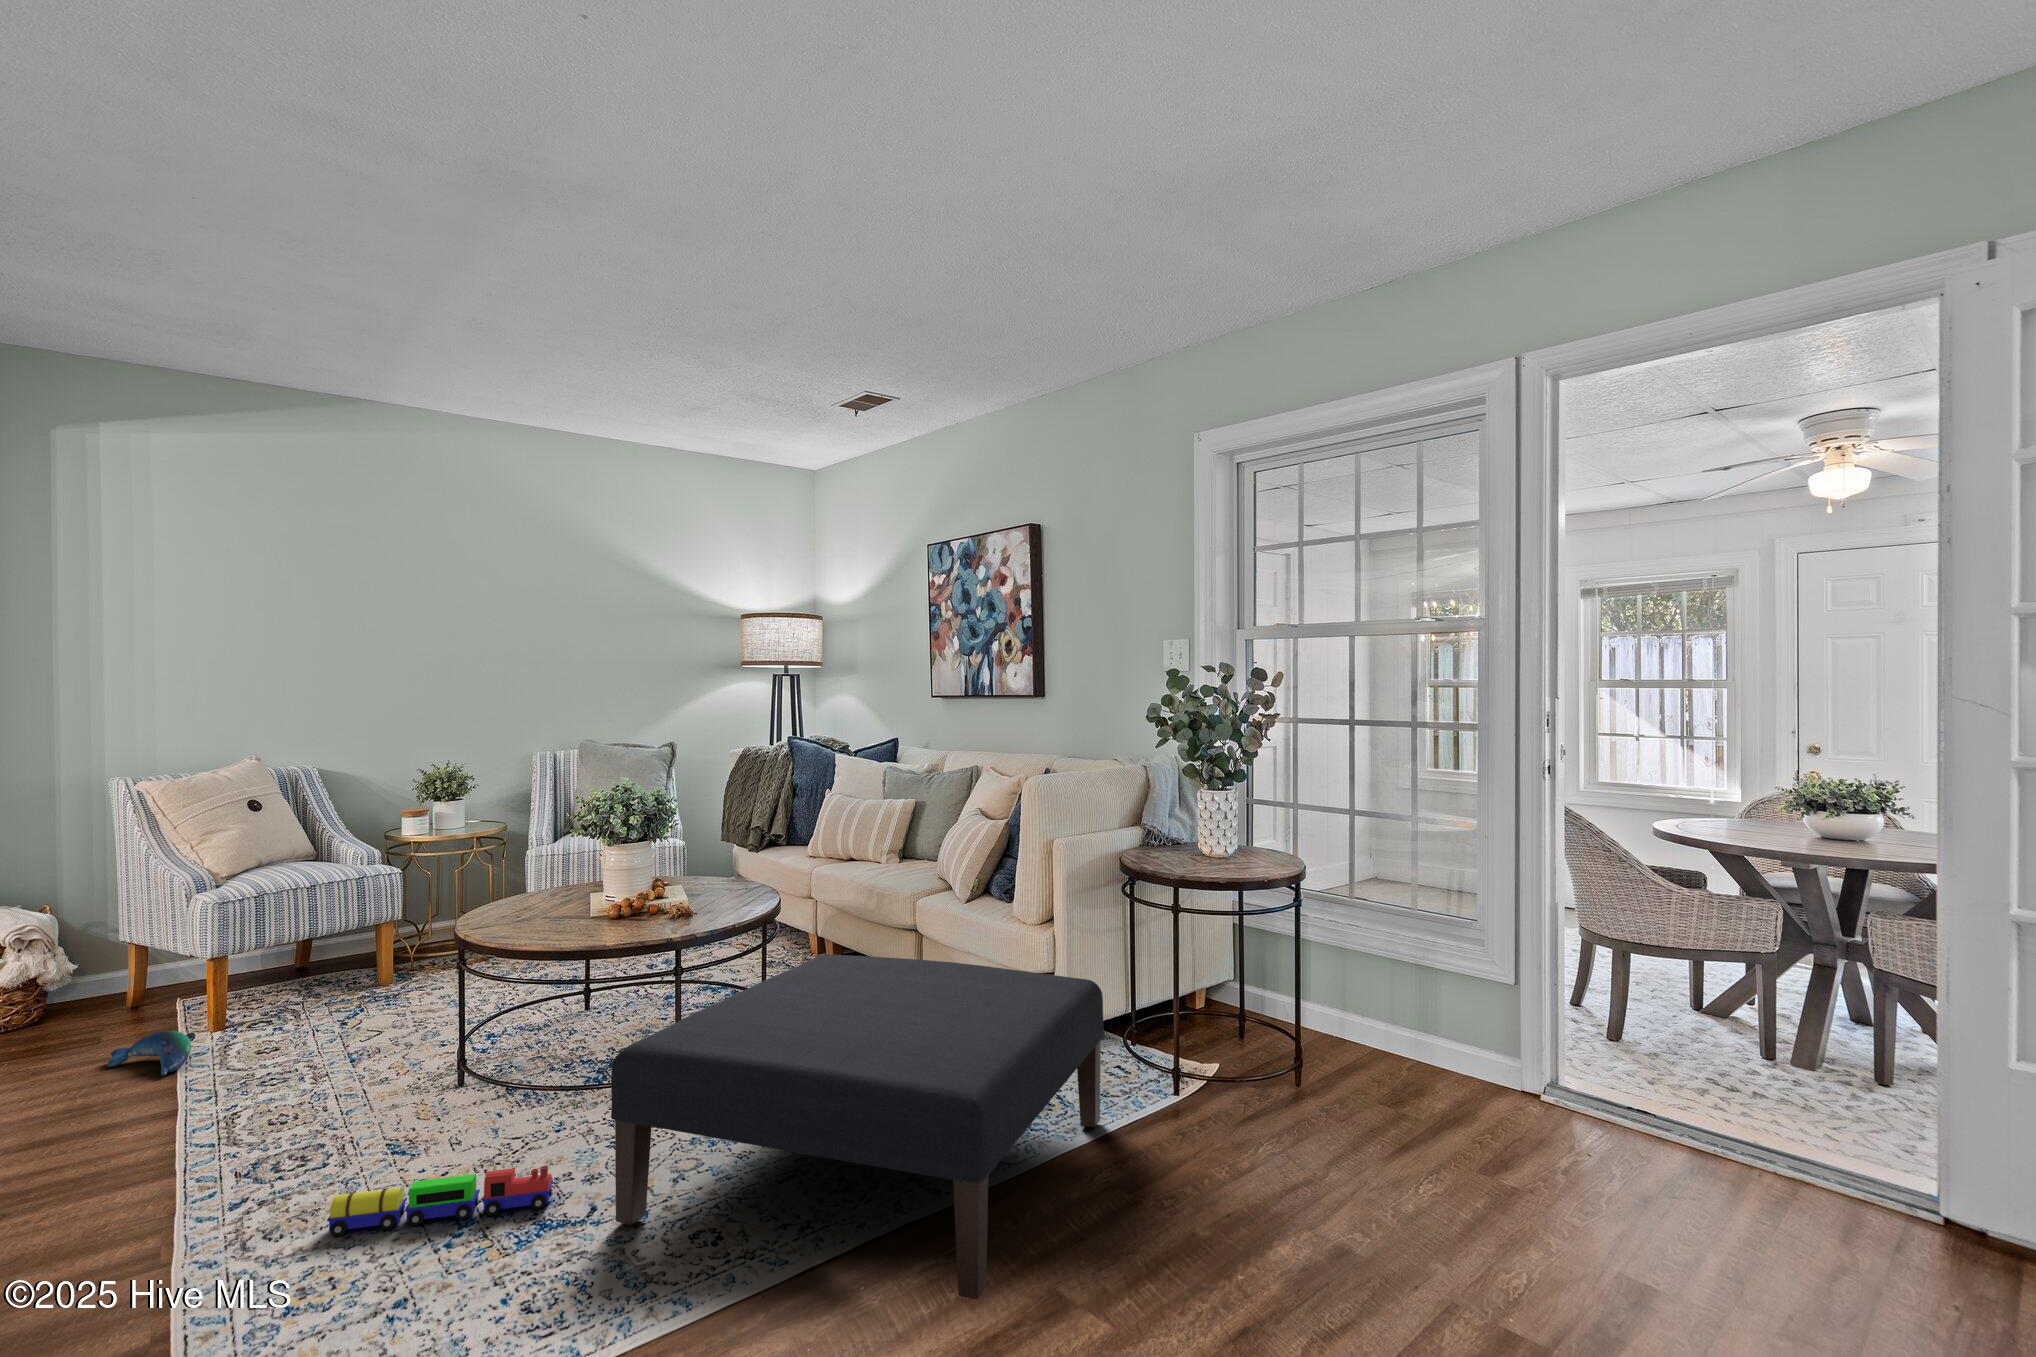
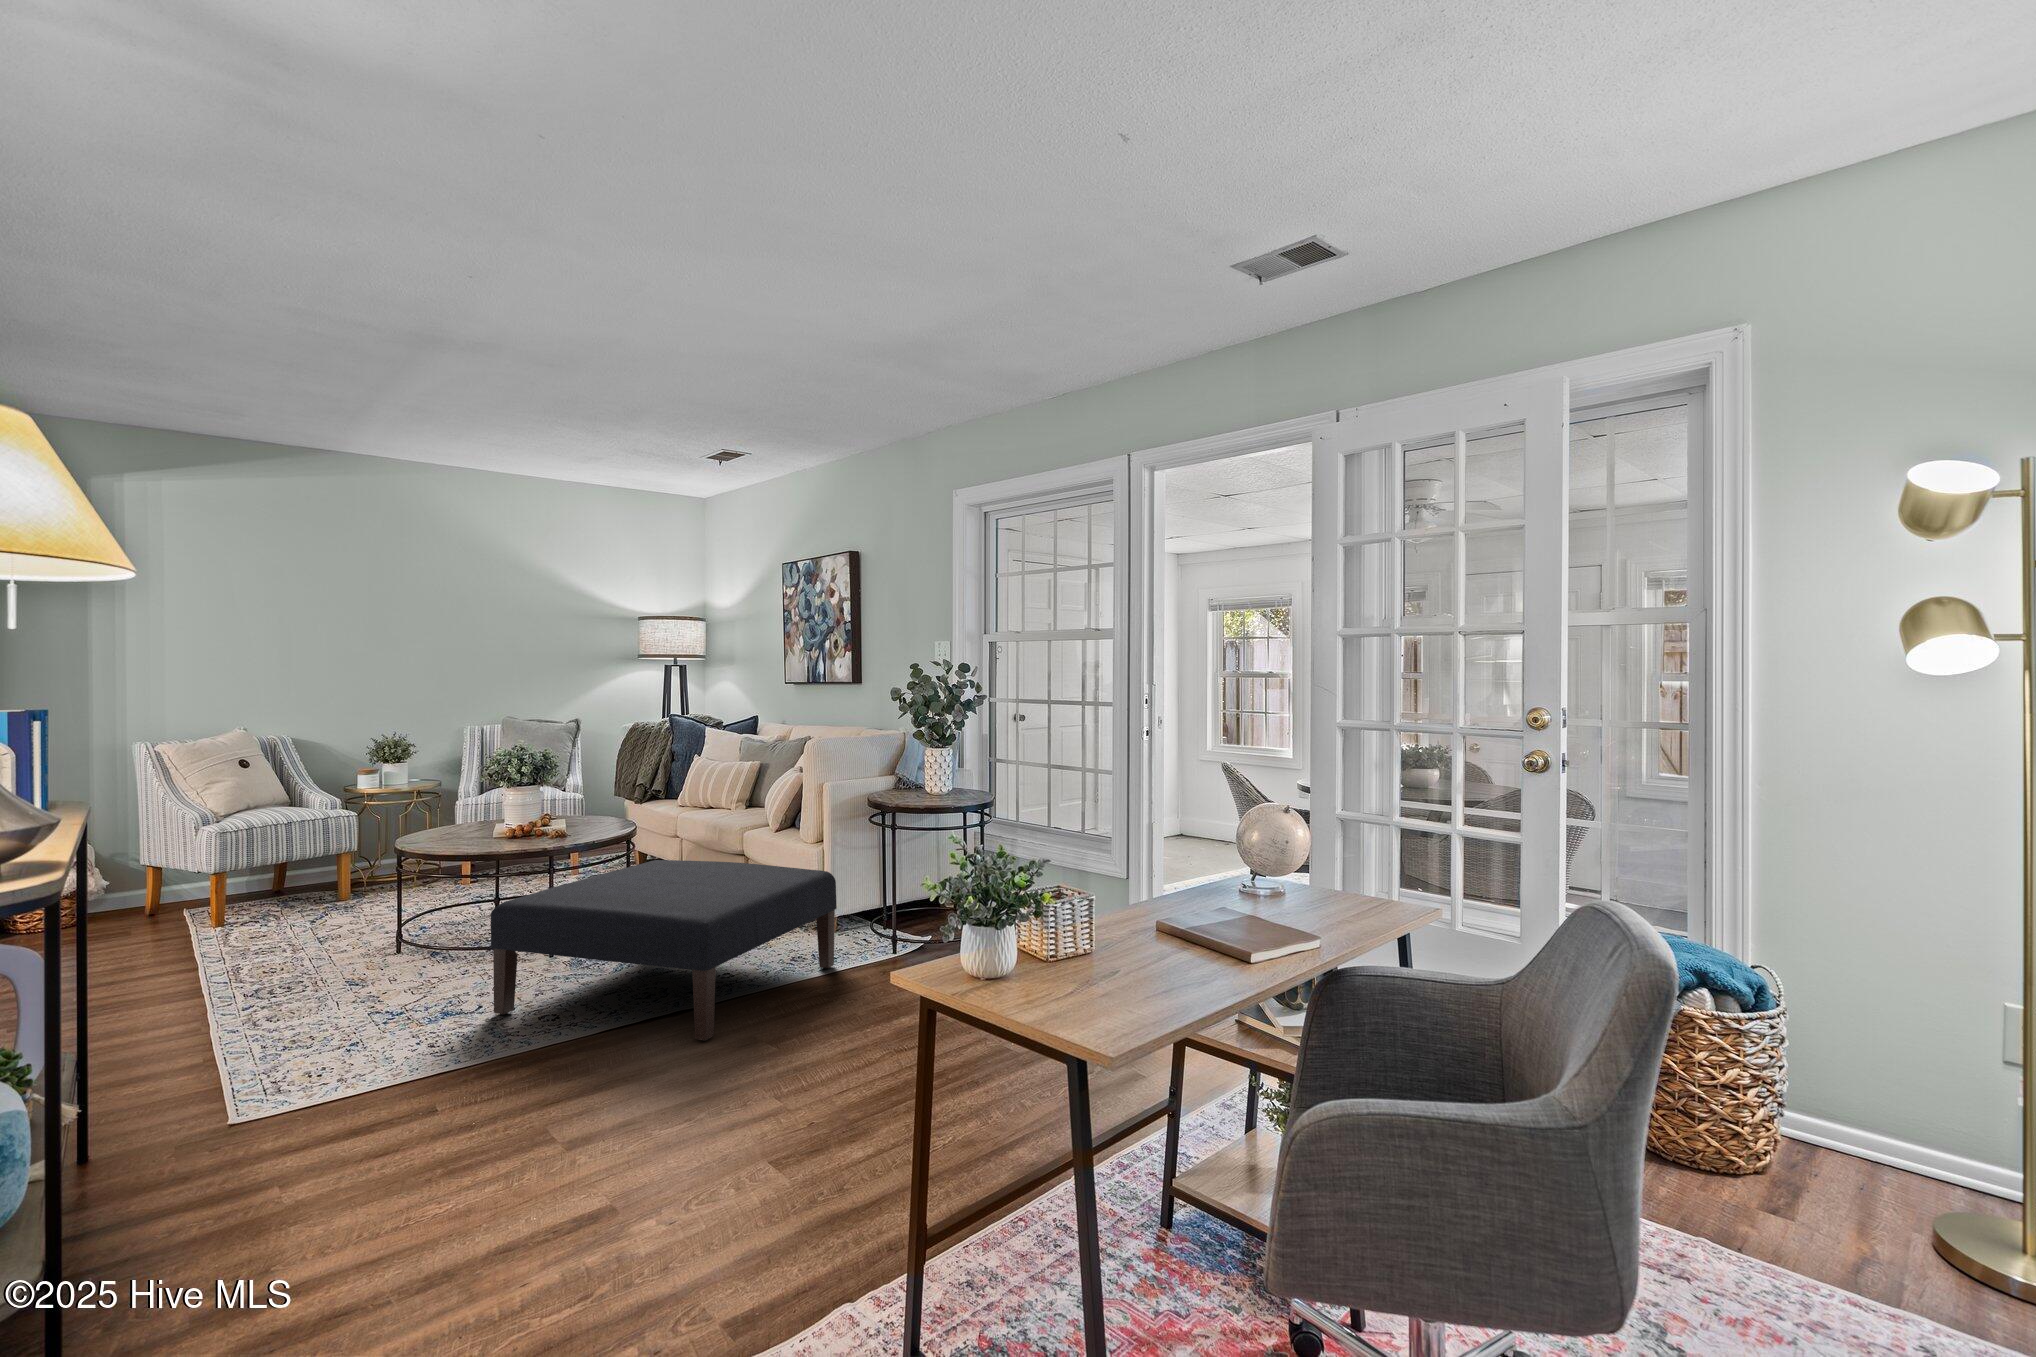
plush toy: present [107,1031,195,1076] -> none [140,921,205,949]
toy train: present [327,1166,553,1236] -> none [306,983,455,1022]

